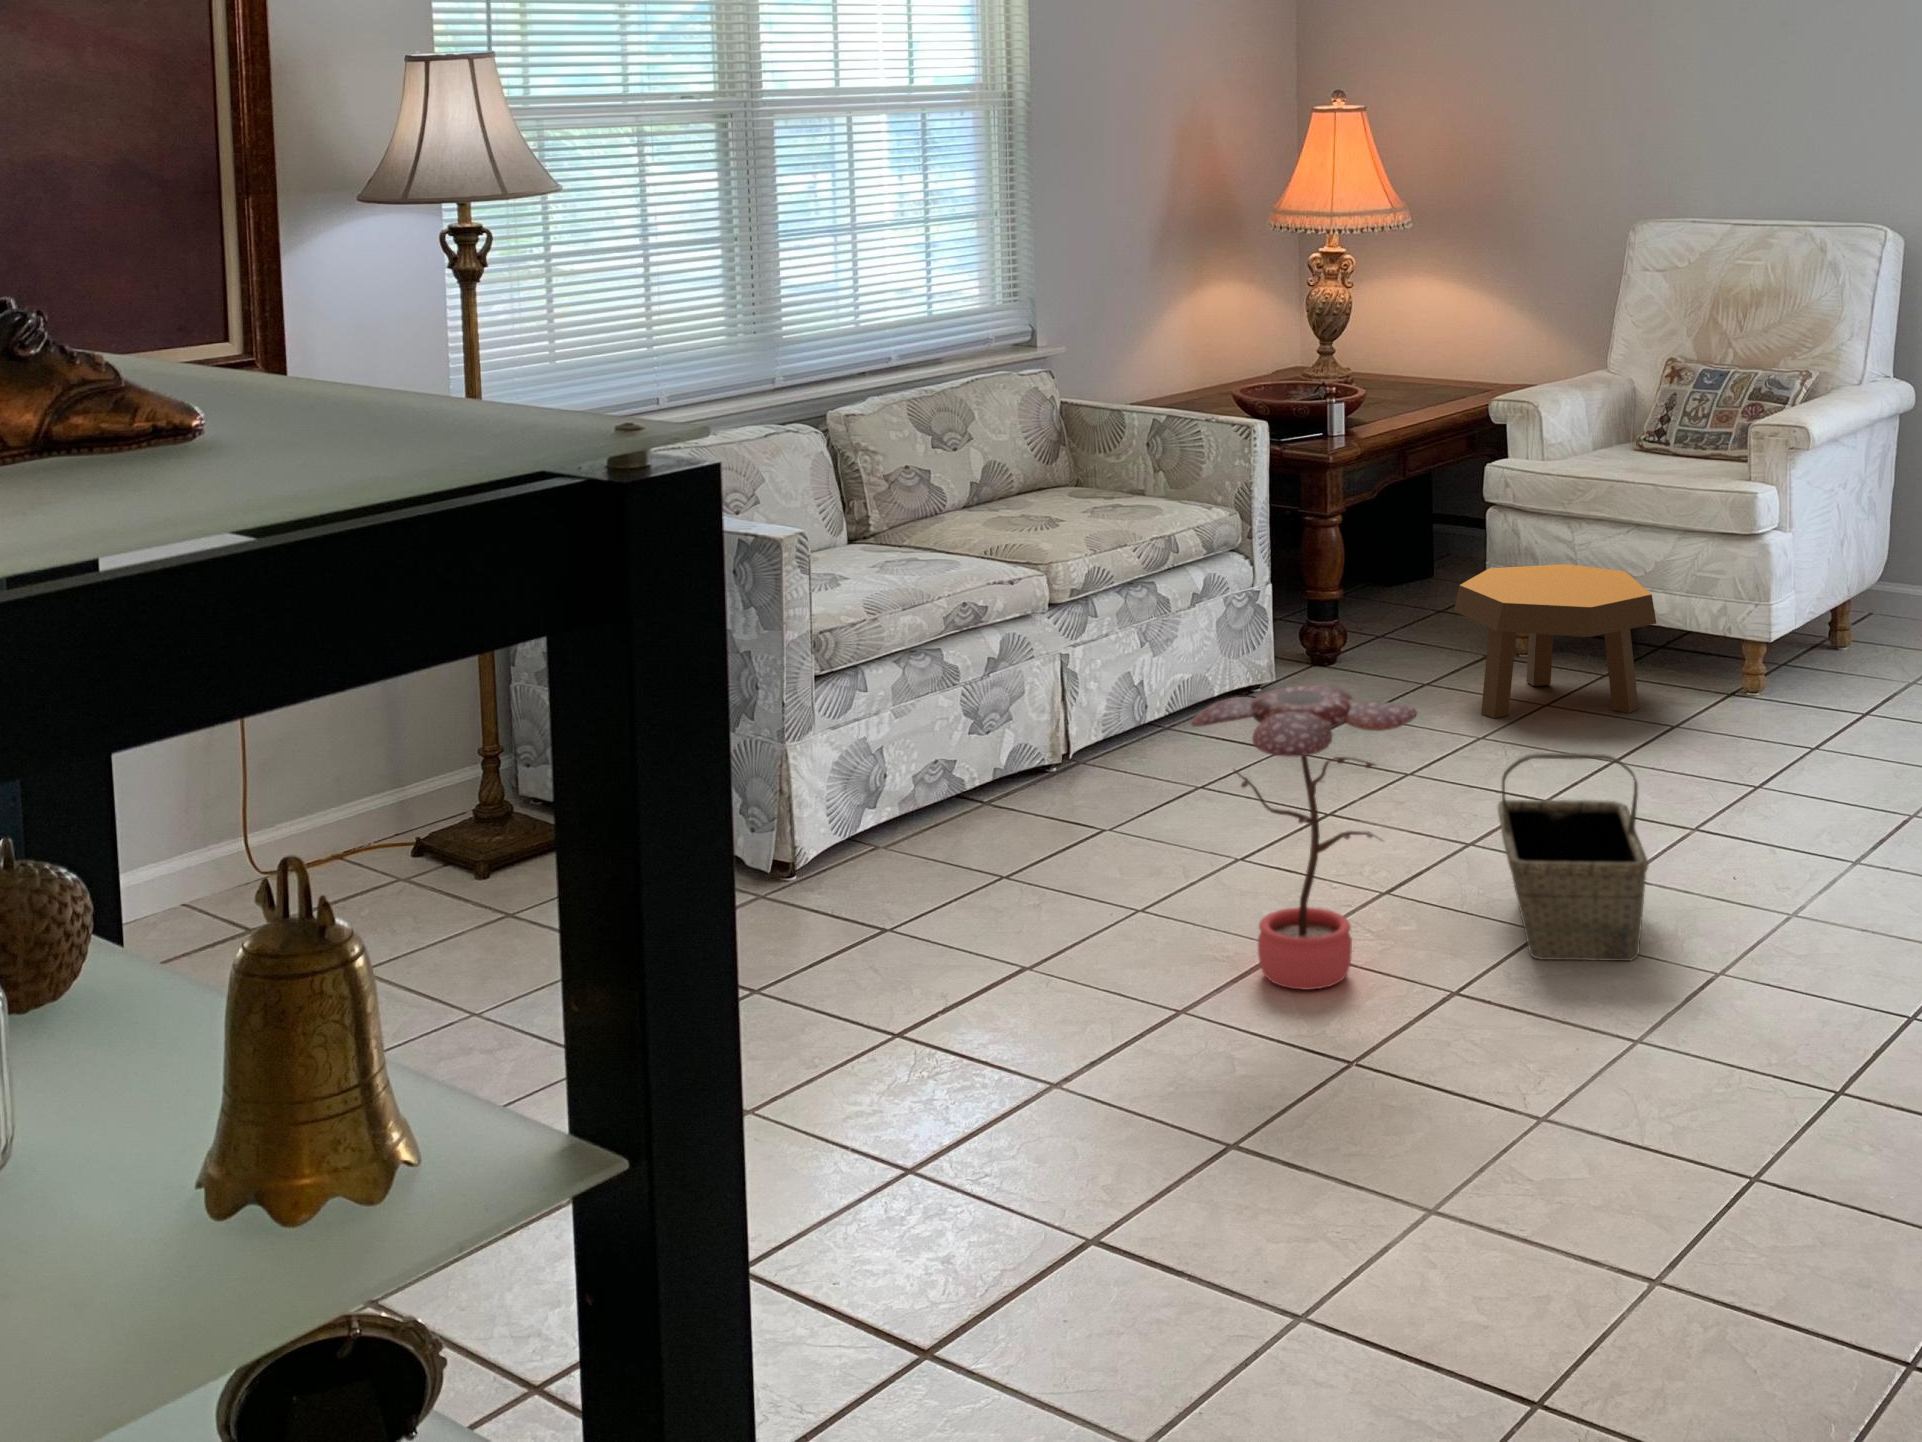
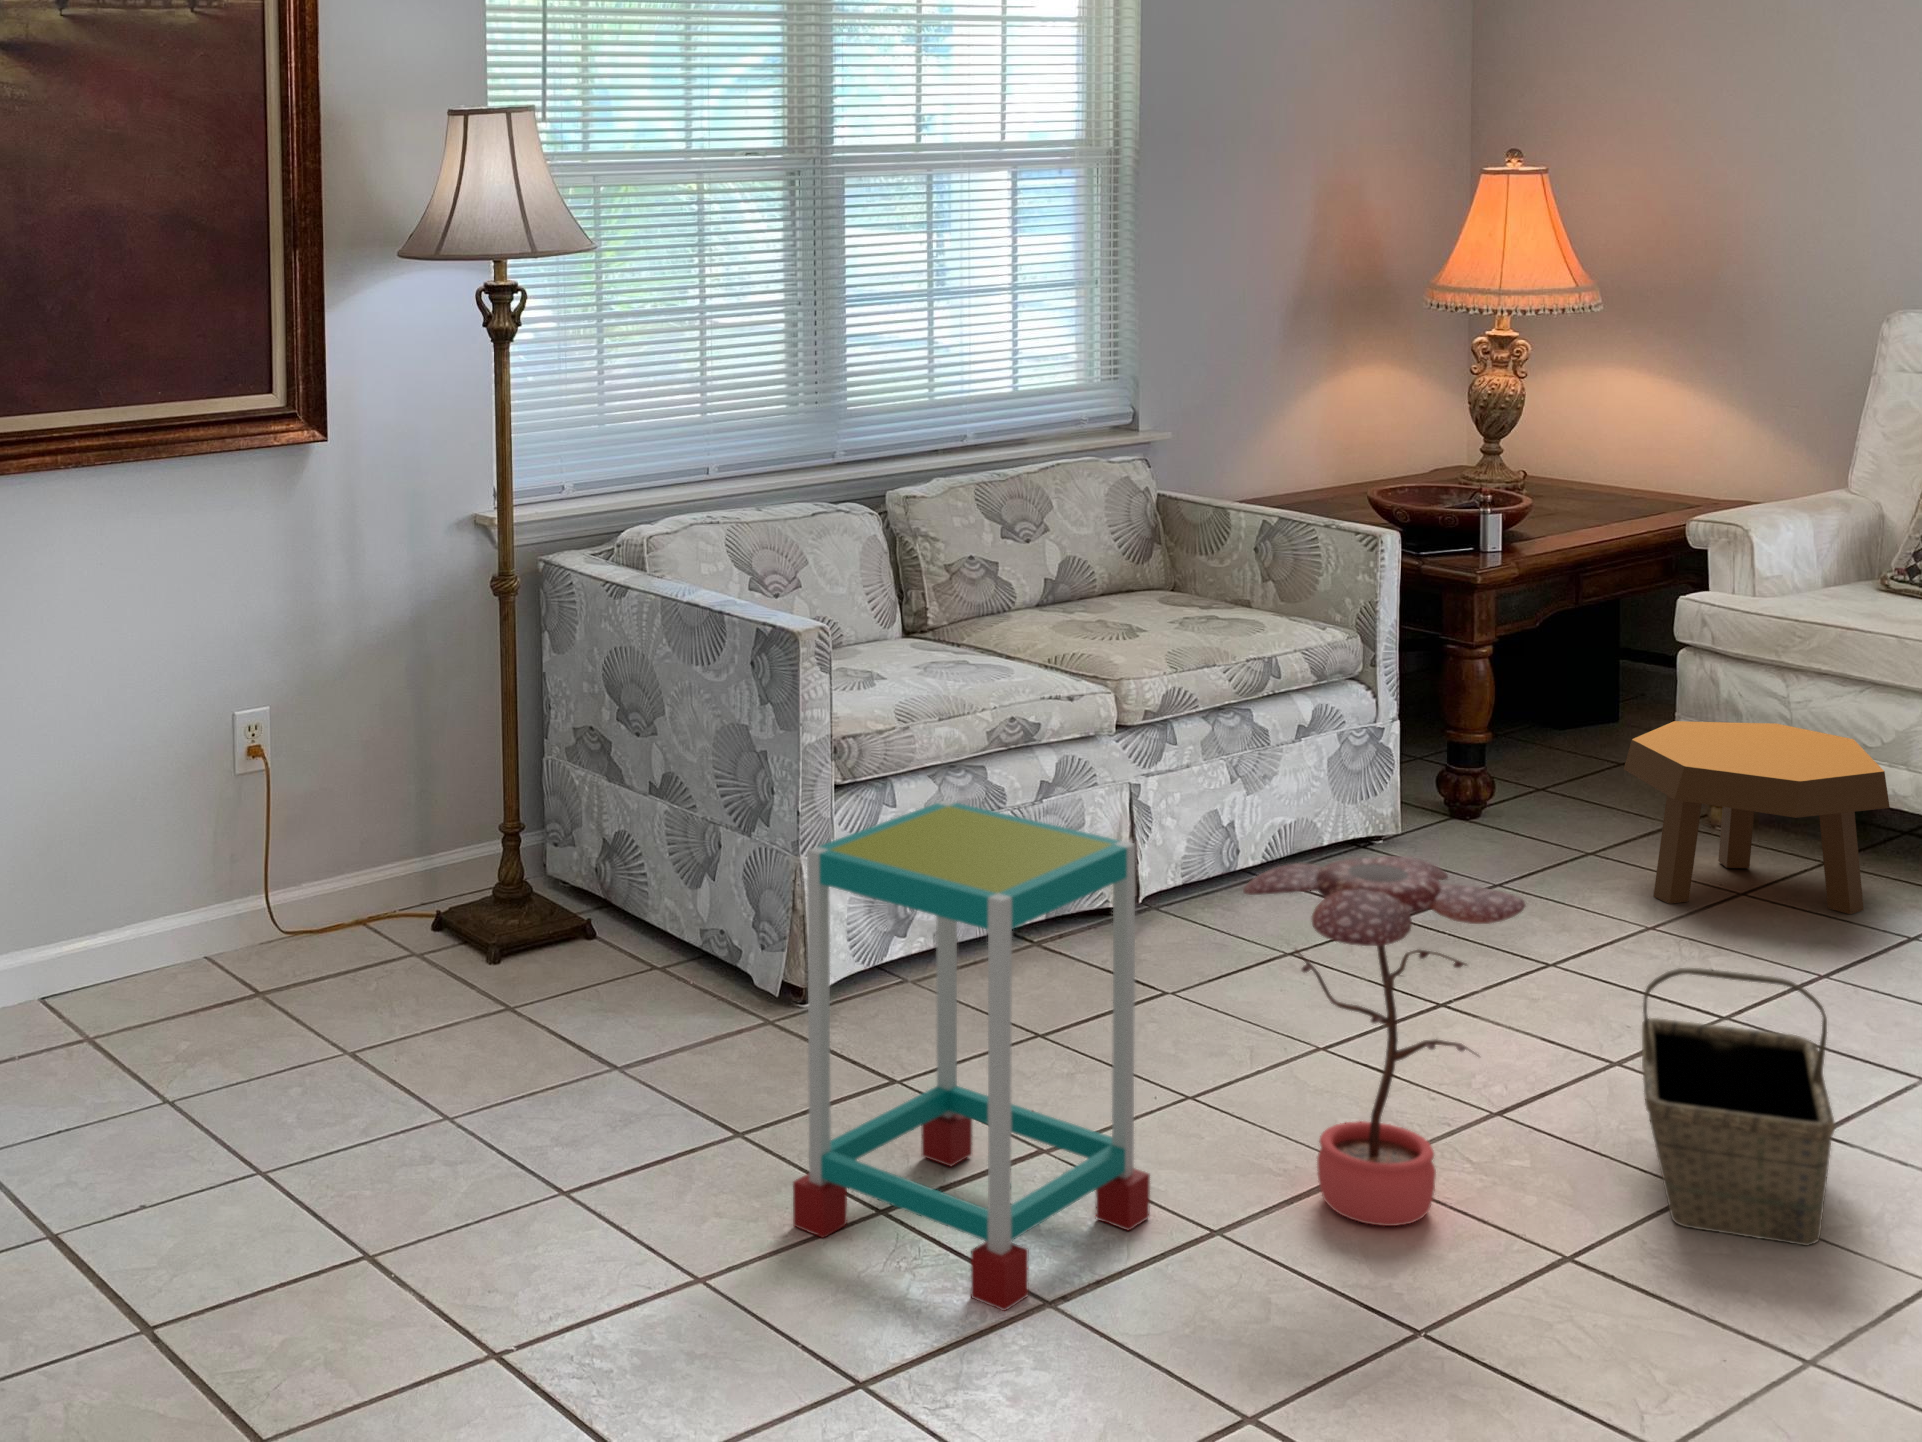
side table: none [822,670,1126,1097] -> present [793,800,1150,1311]

